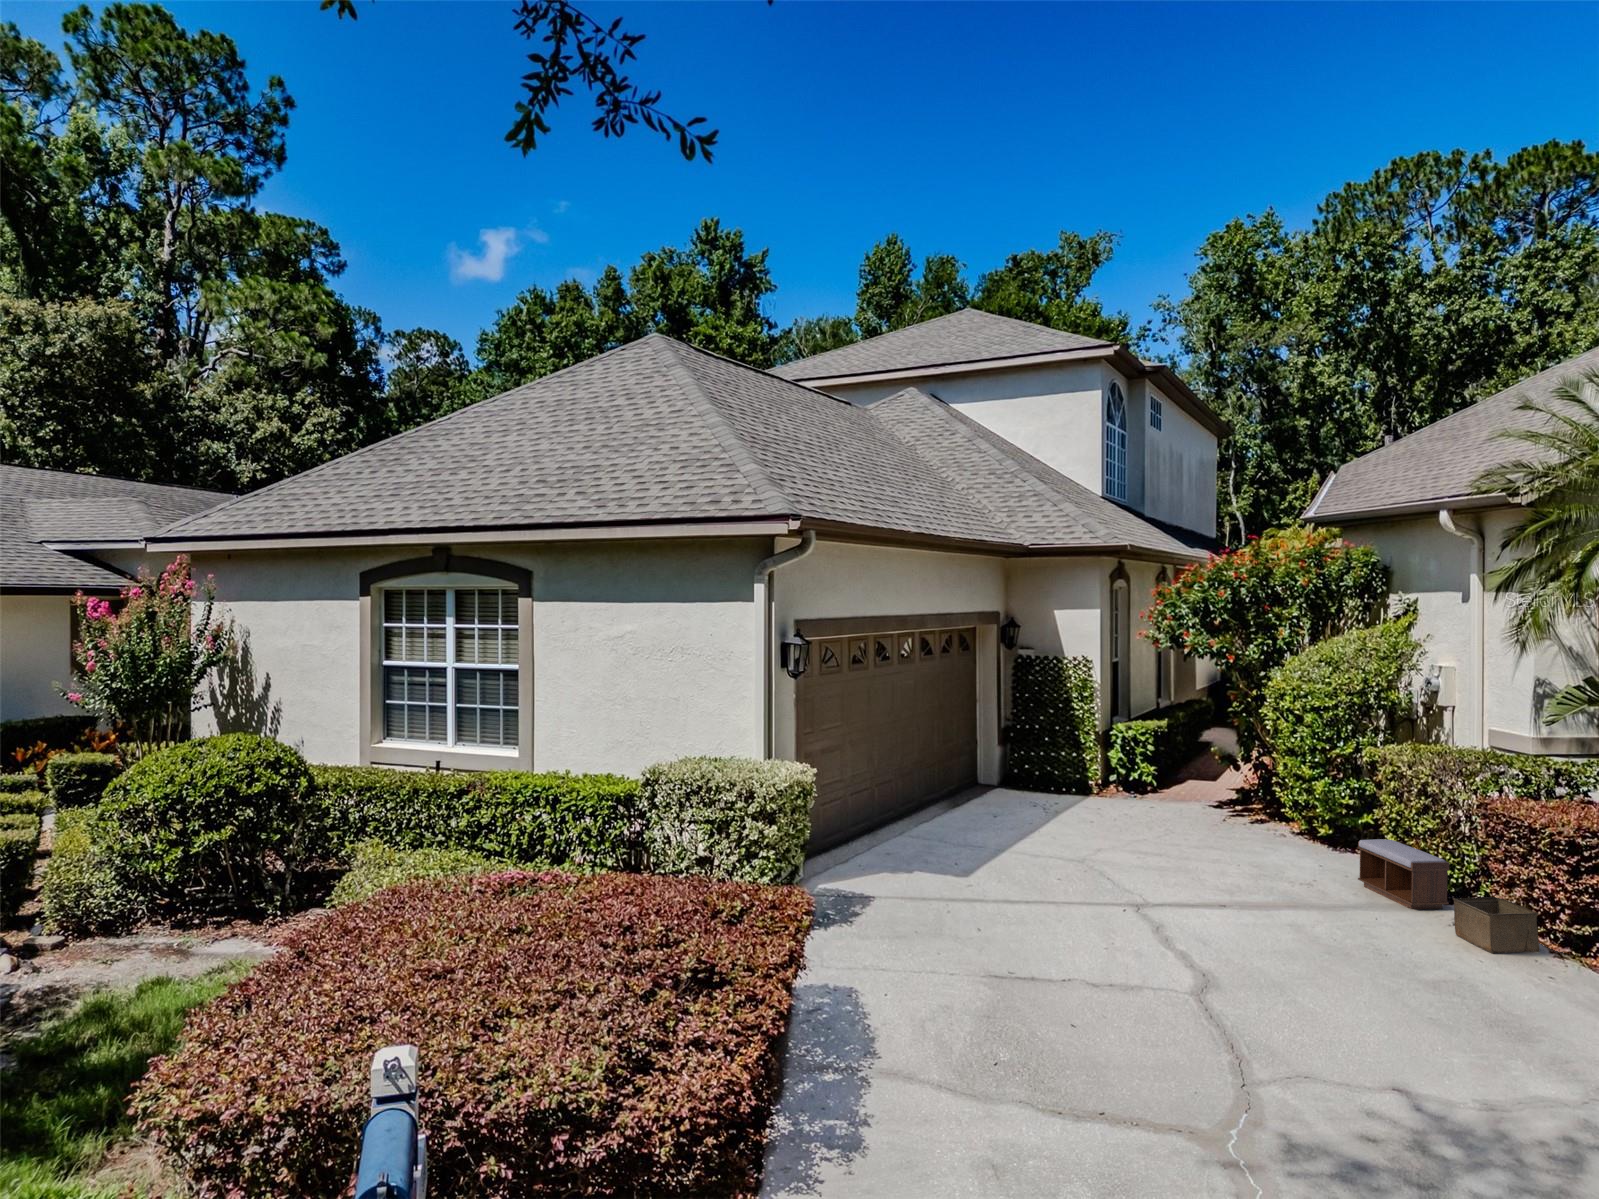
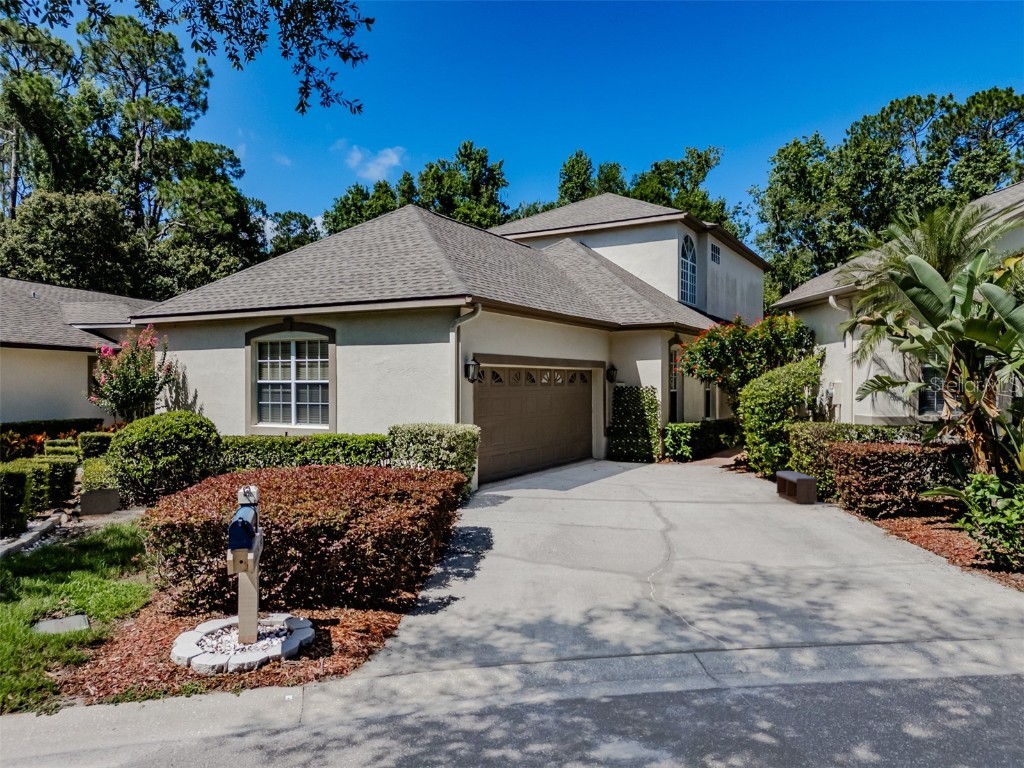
storage bin: present [1453,897,1540,953] -> present [80,488,120,515]

